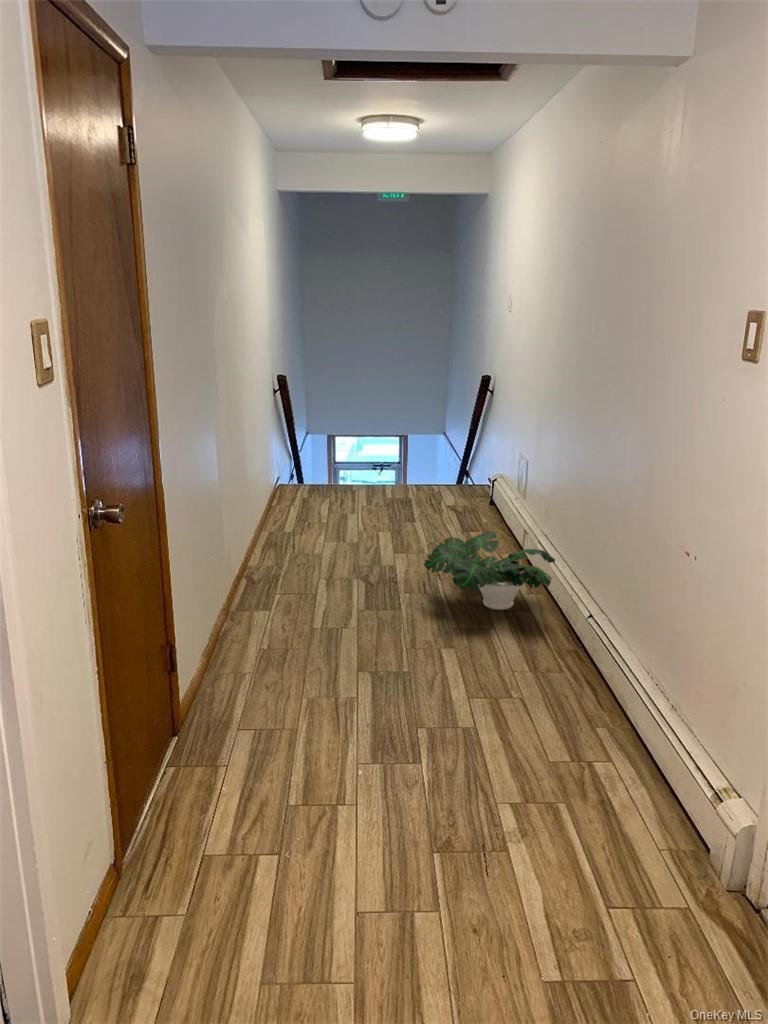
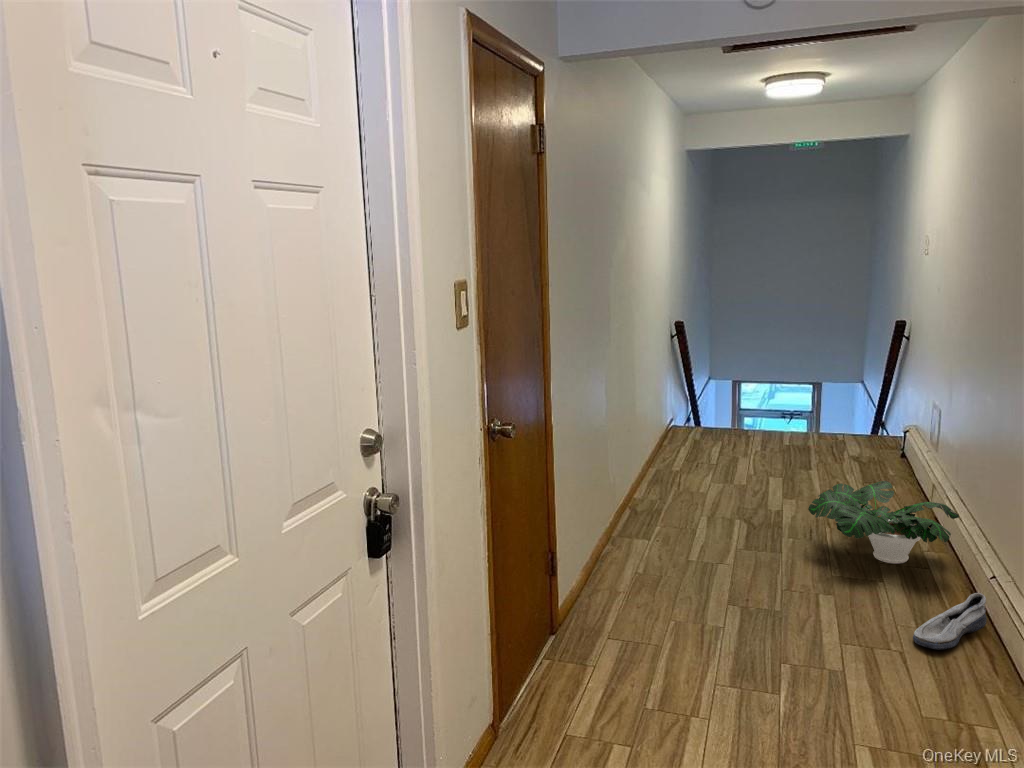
shoe: none [531,633,588,692] -> present [913,593,987,650]

